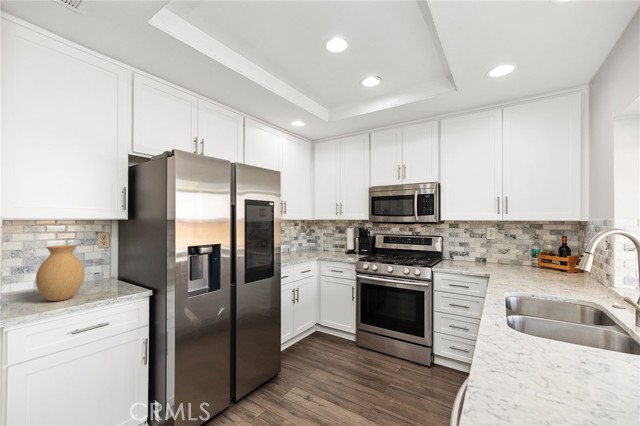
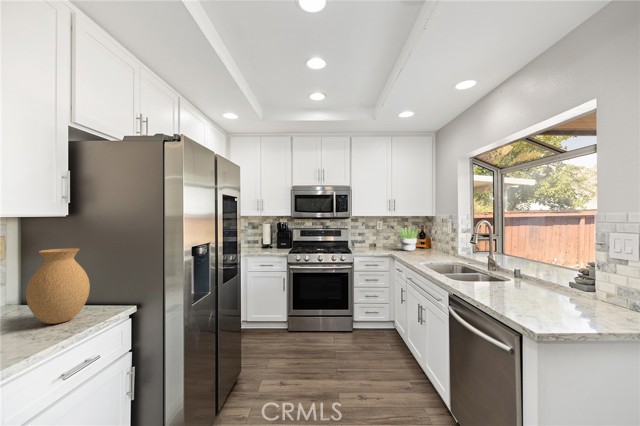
potted plant: none [506,236,556,274] -> present [399,228,418,251]

